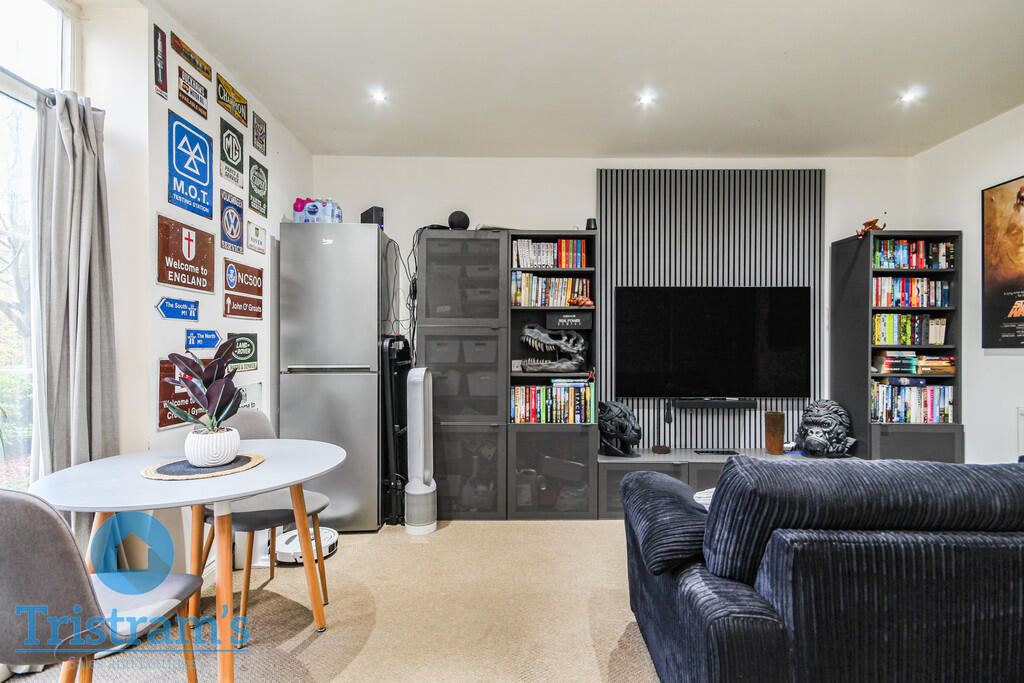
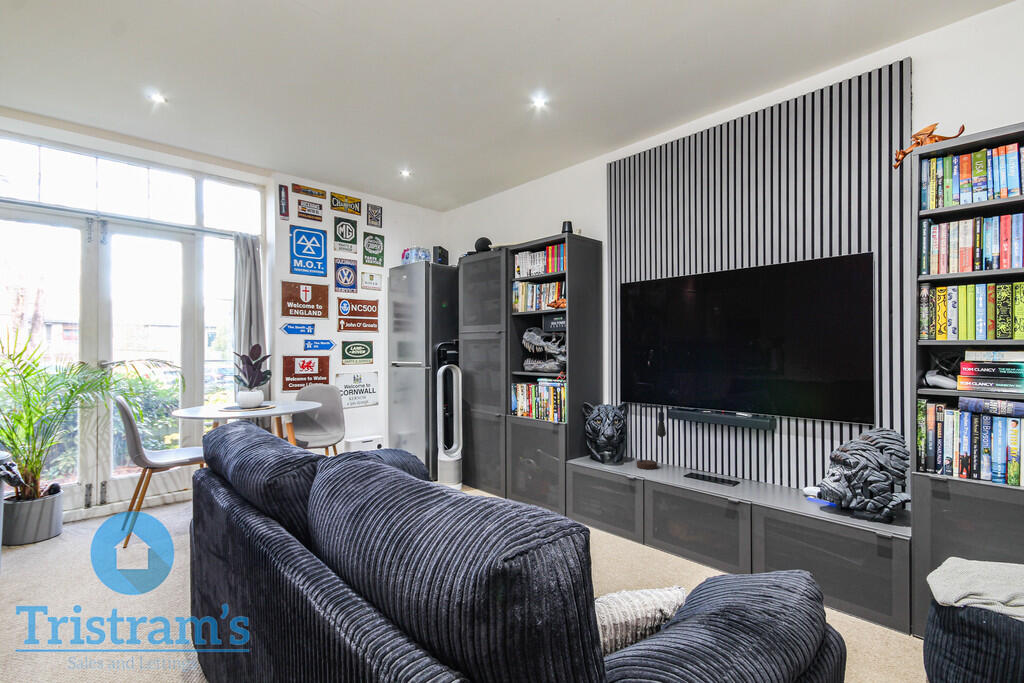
vase: present [764,411,785,455] -> none [763,435,793,497]

